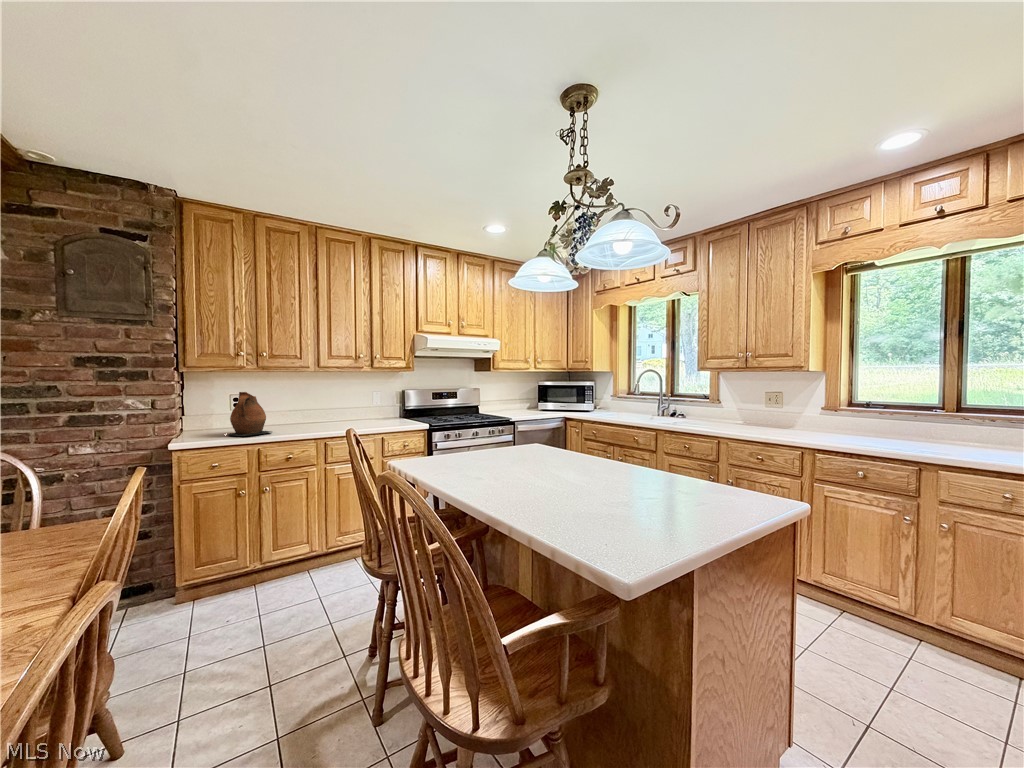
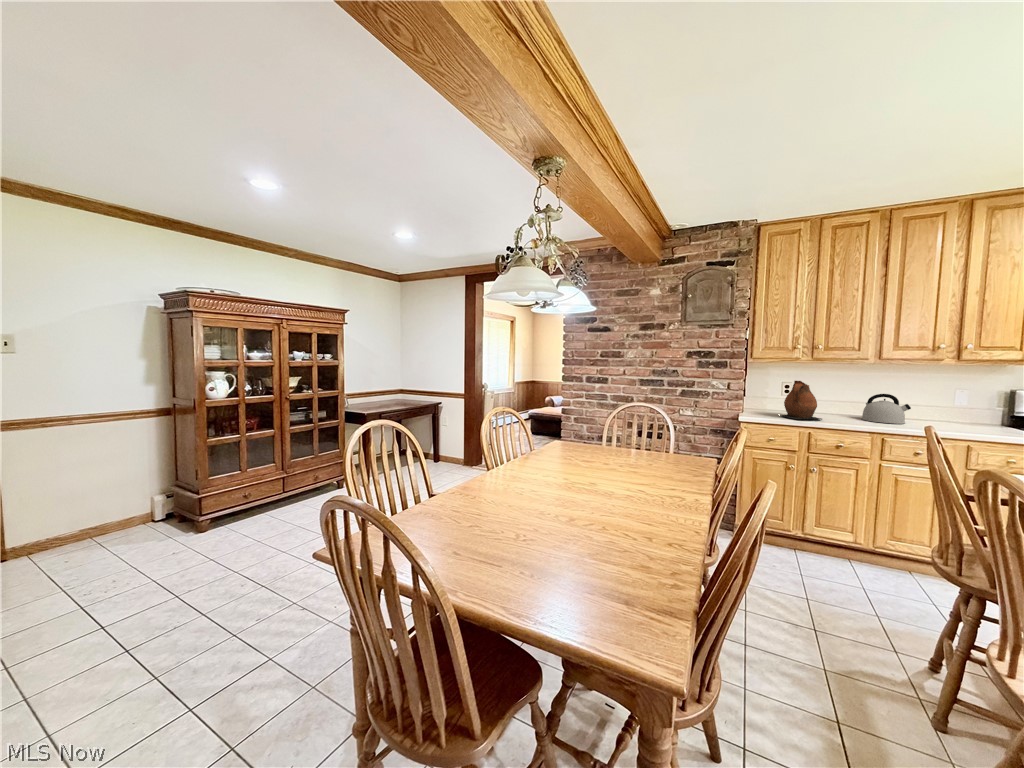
kettle: none [309,400,345,427] -> present [862,394,911,424]

